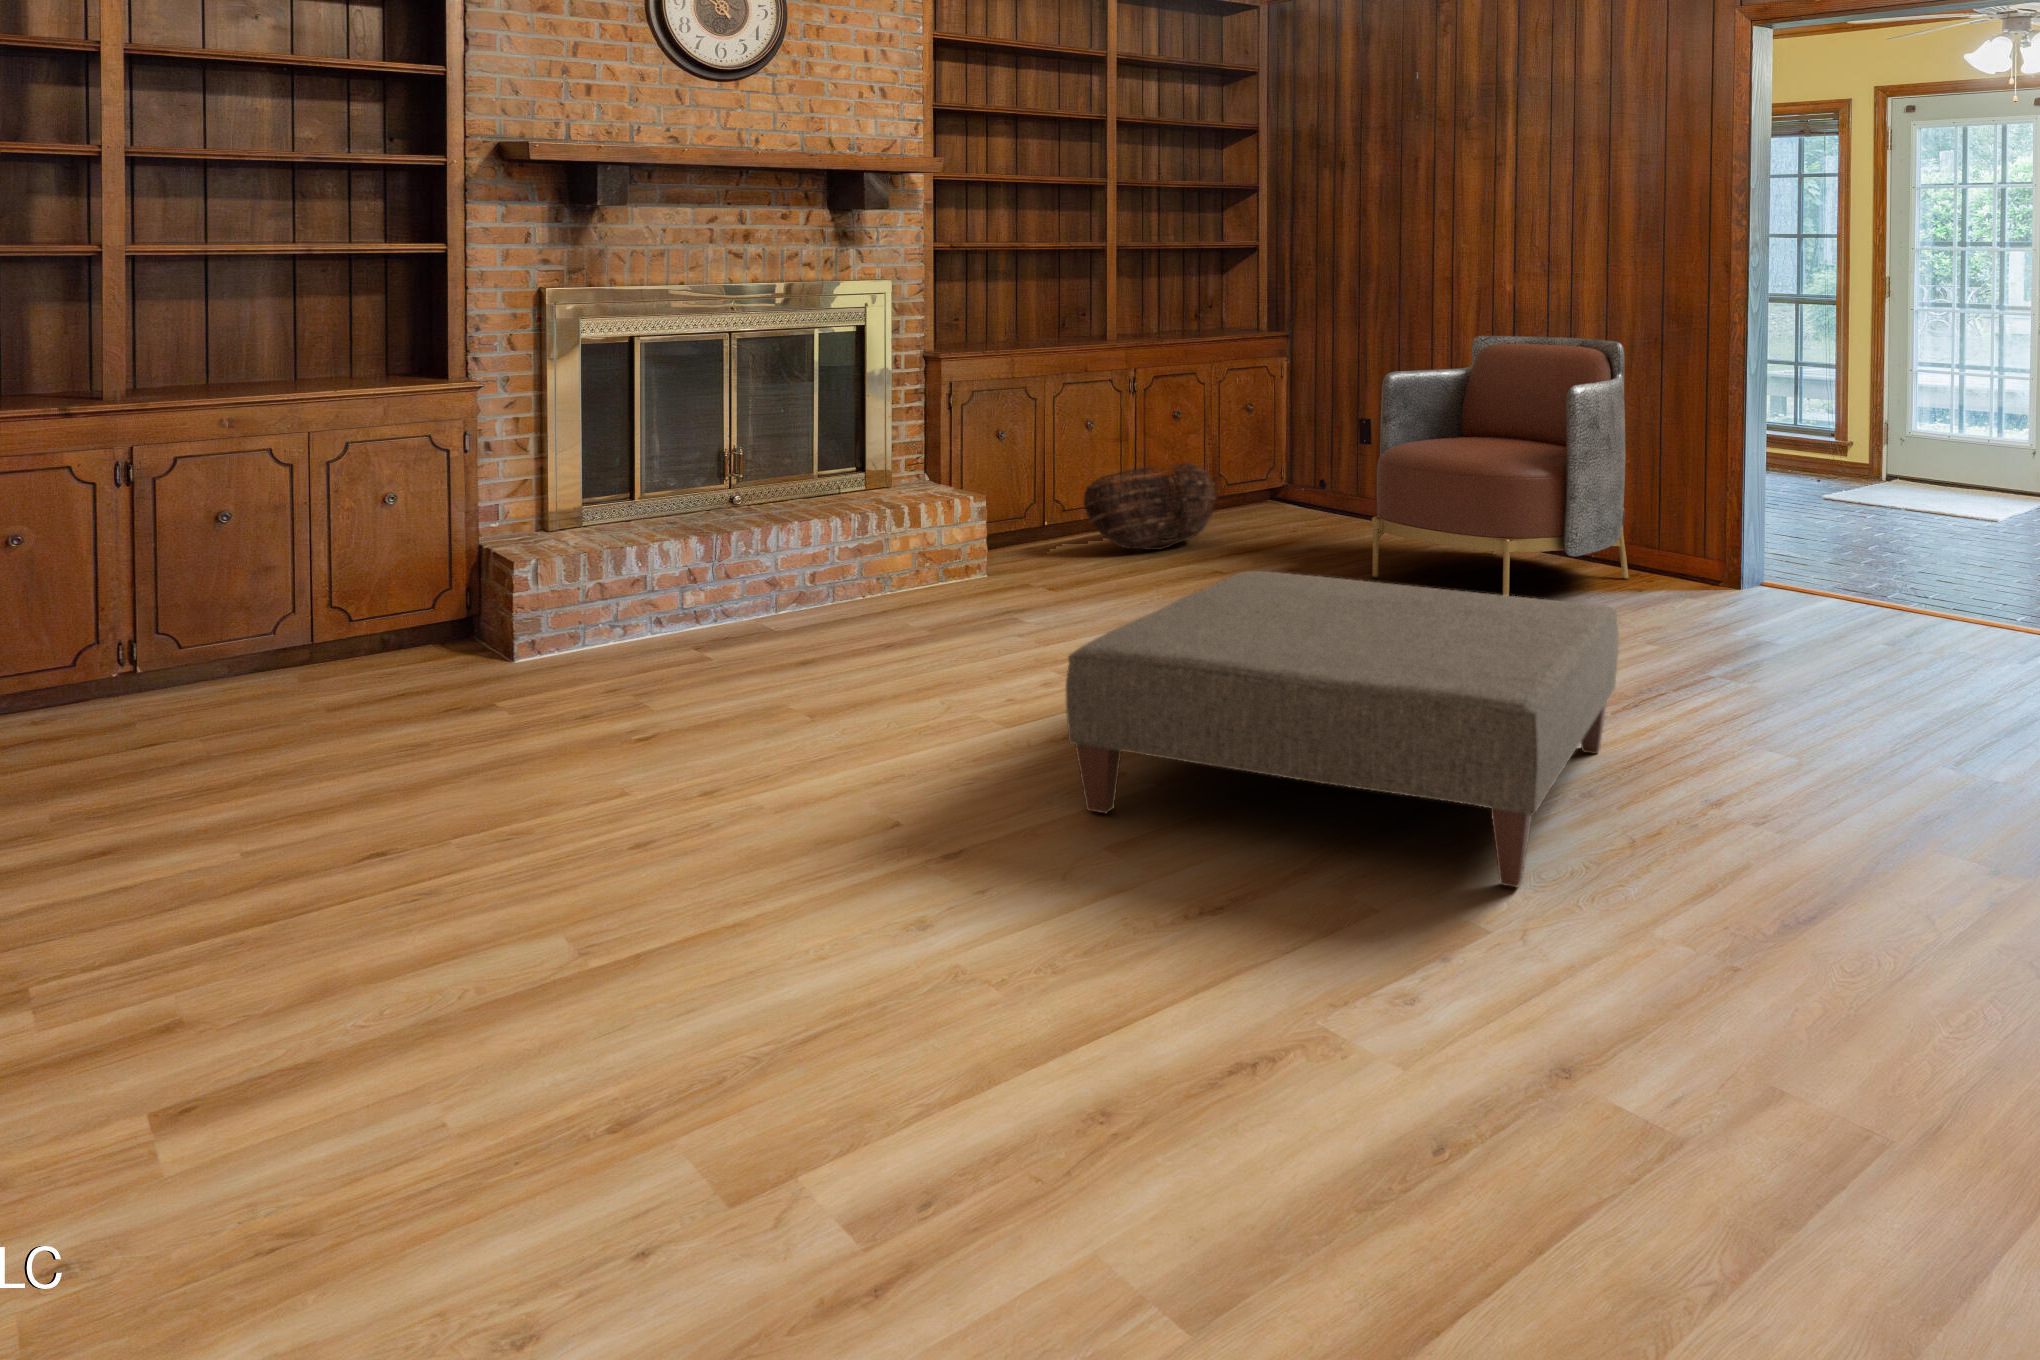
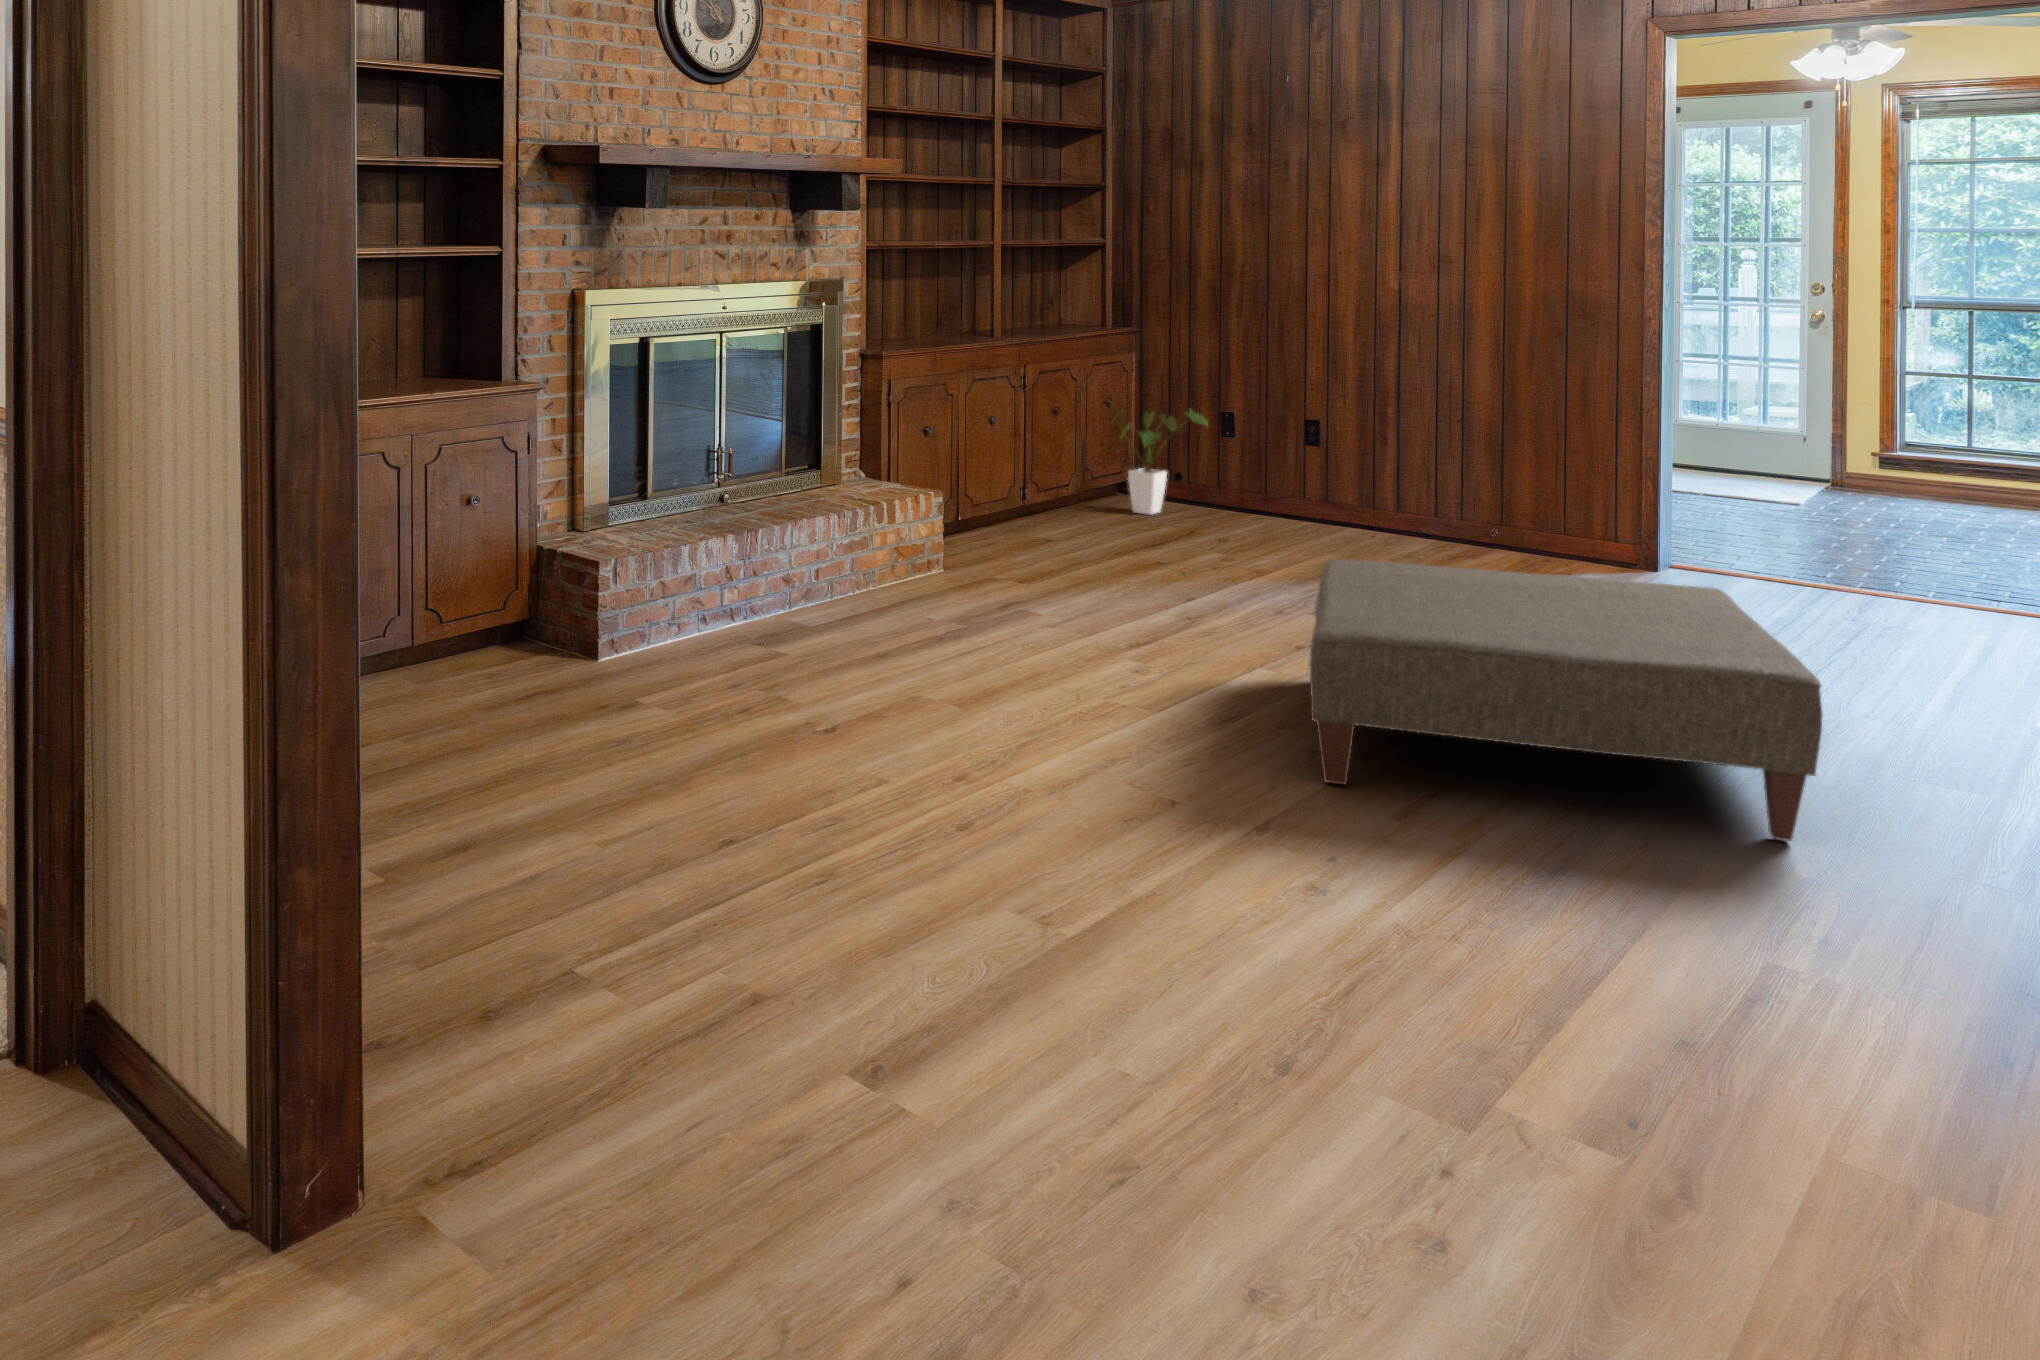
armchair: present [1372,336,1629,596] -> none [1293,333,1548,589]
house plant: none [1237,416,1344,526] -> present [1113,409,1208,515]
basket: present [1083,463,1216,550] -> none [997,455,1108,540]

